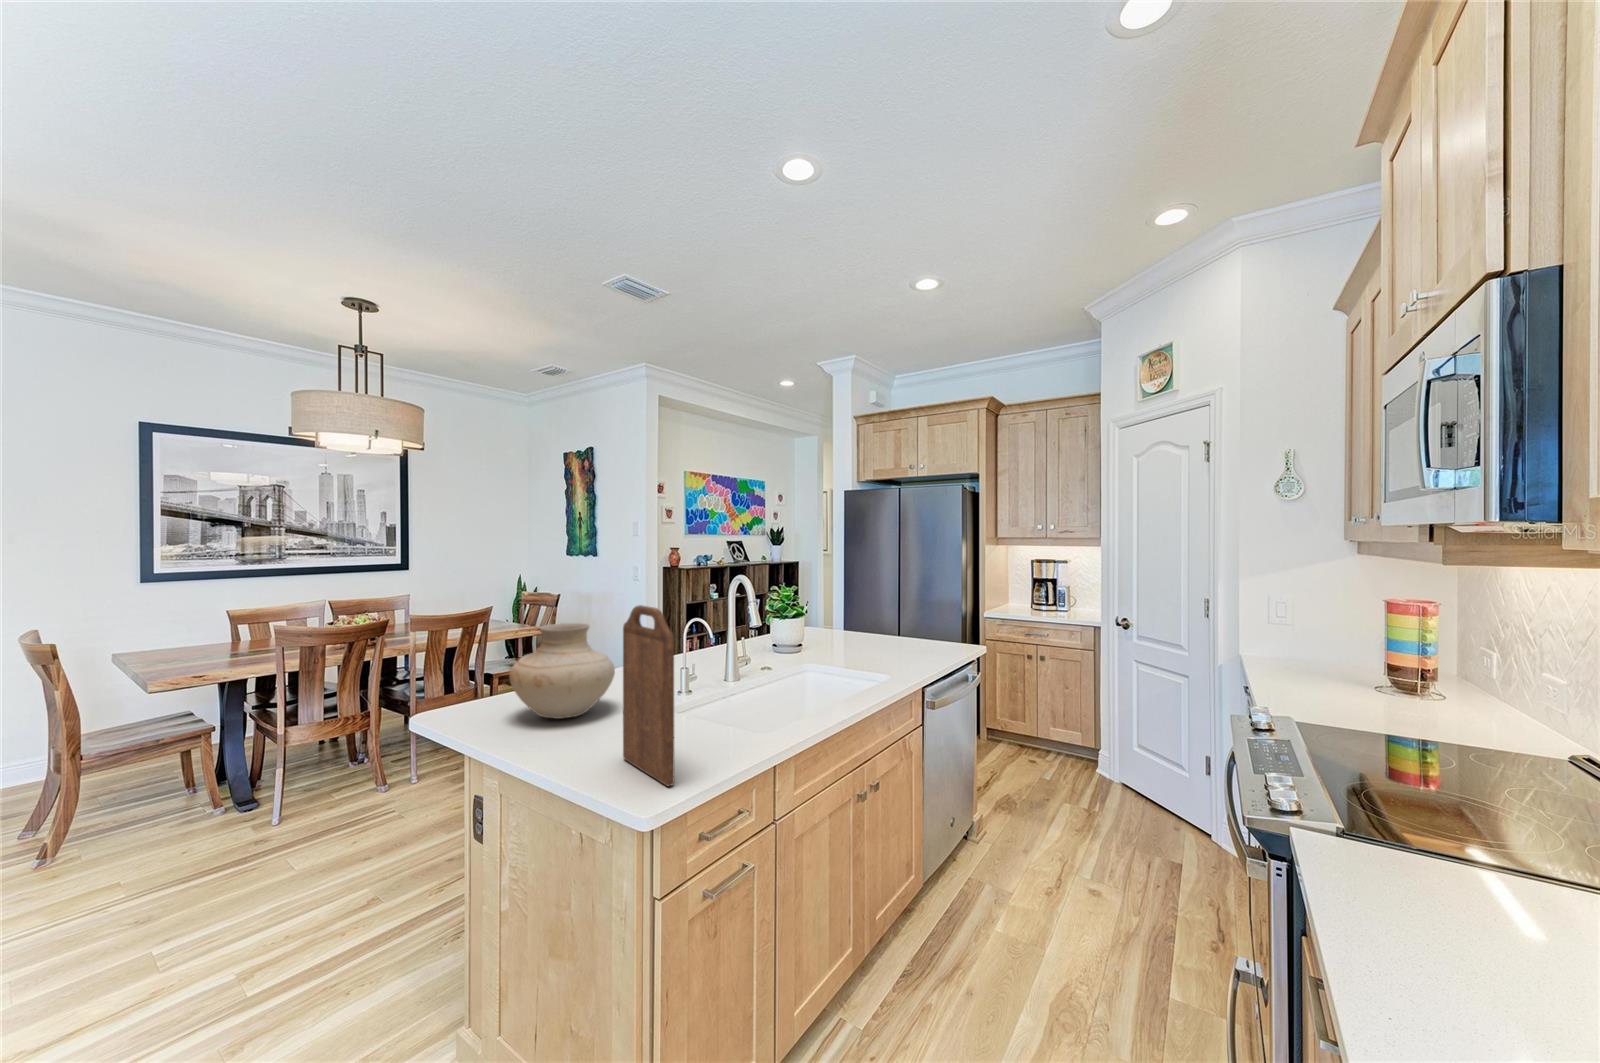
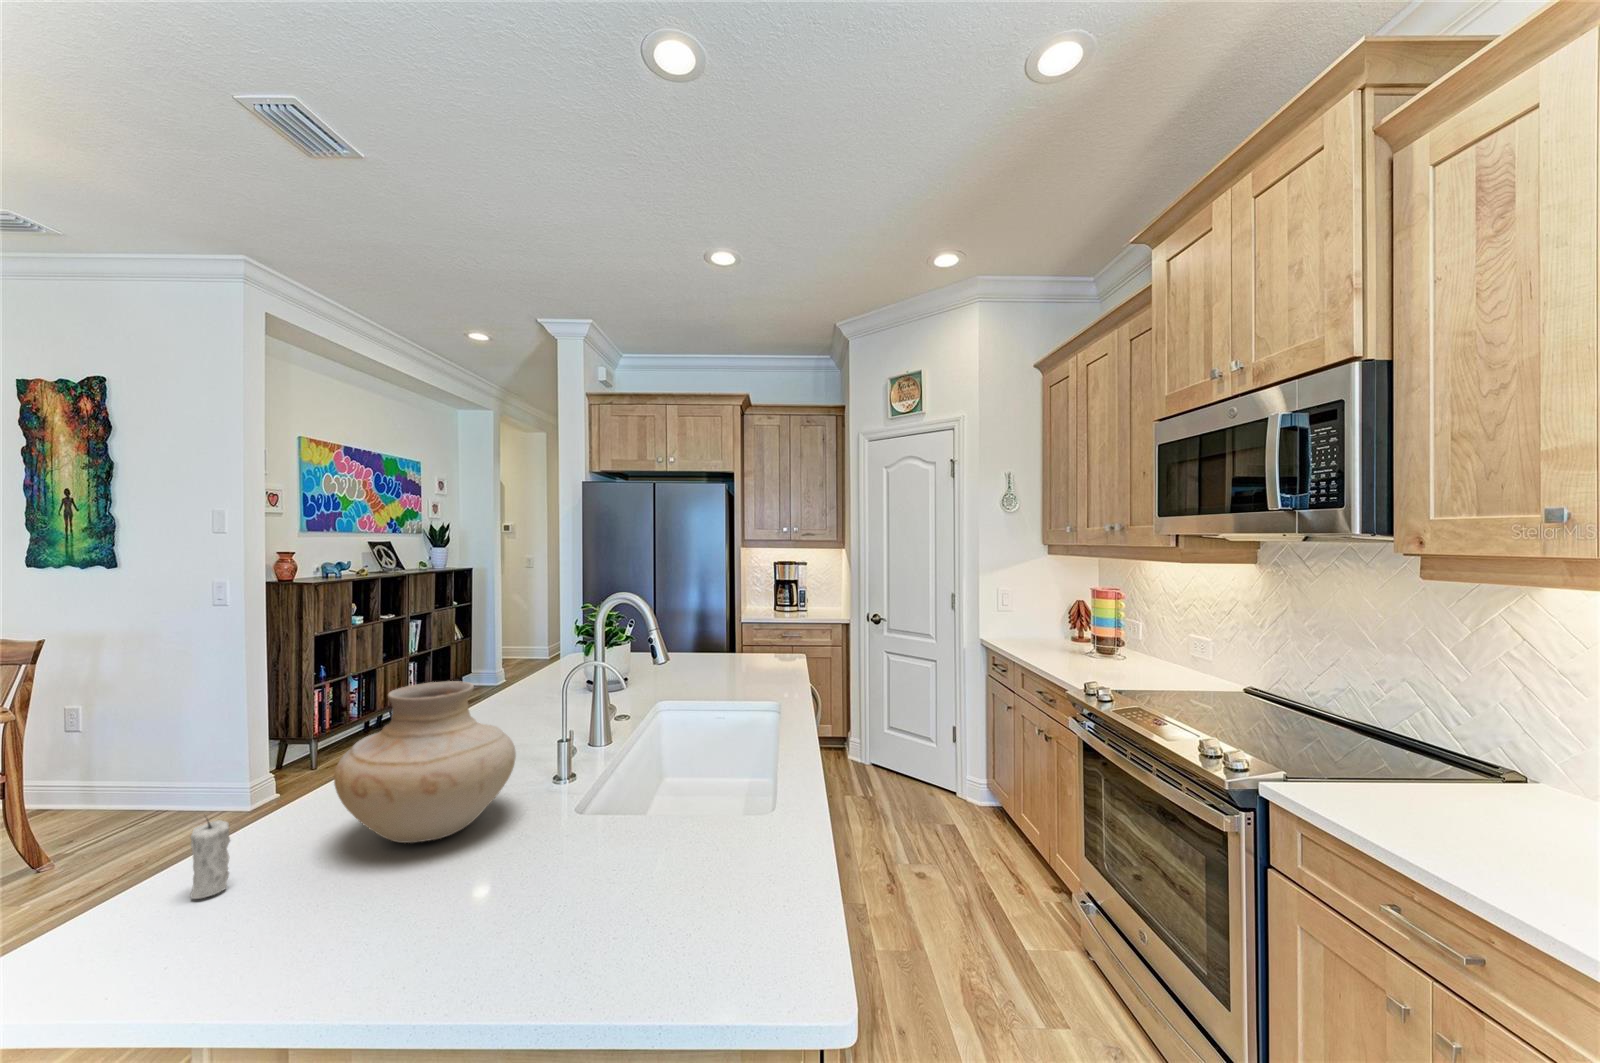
cutting board: present [623,605,674,786] -> none [647,644,773,879]
candle: none [447,676,465,721] -> present [191,820,230,899]

